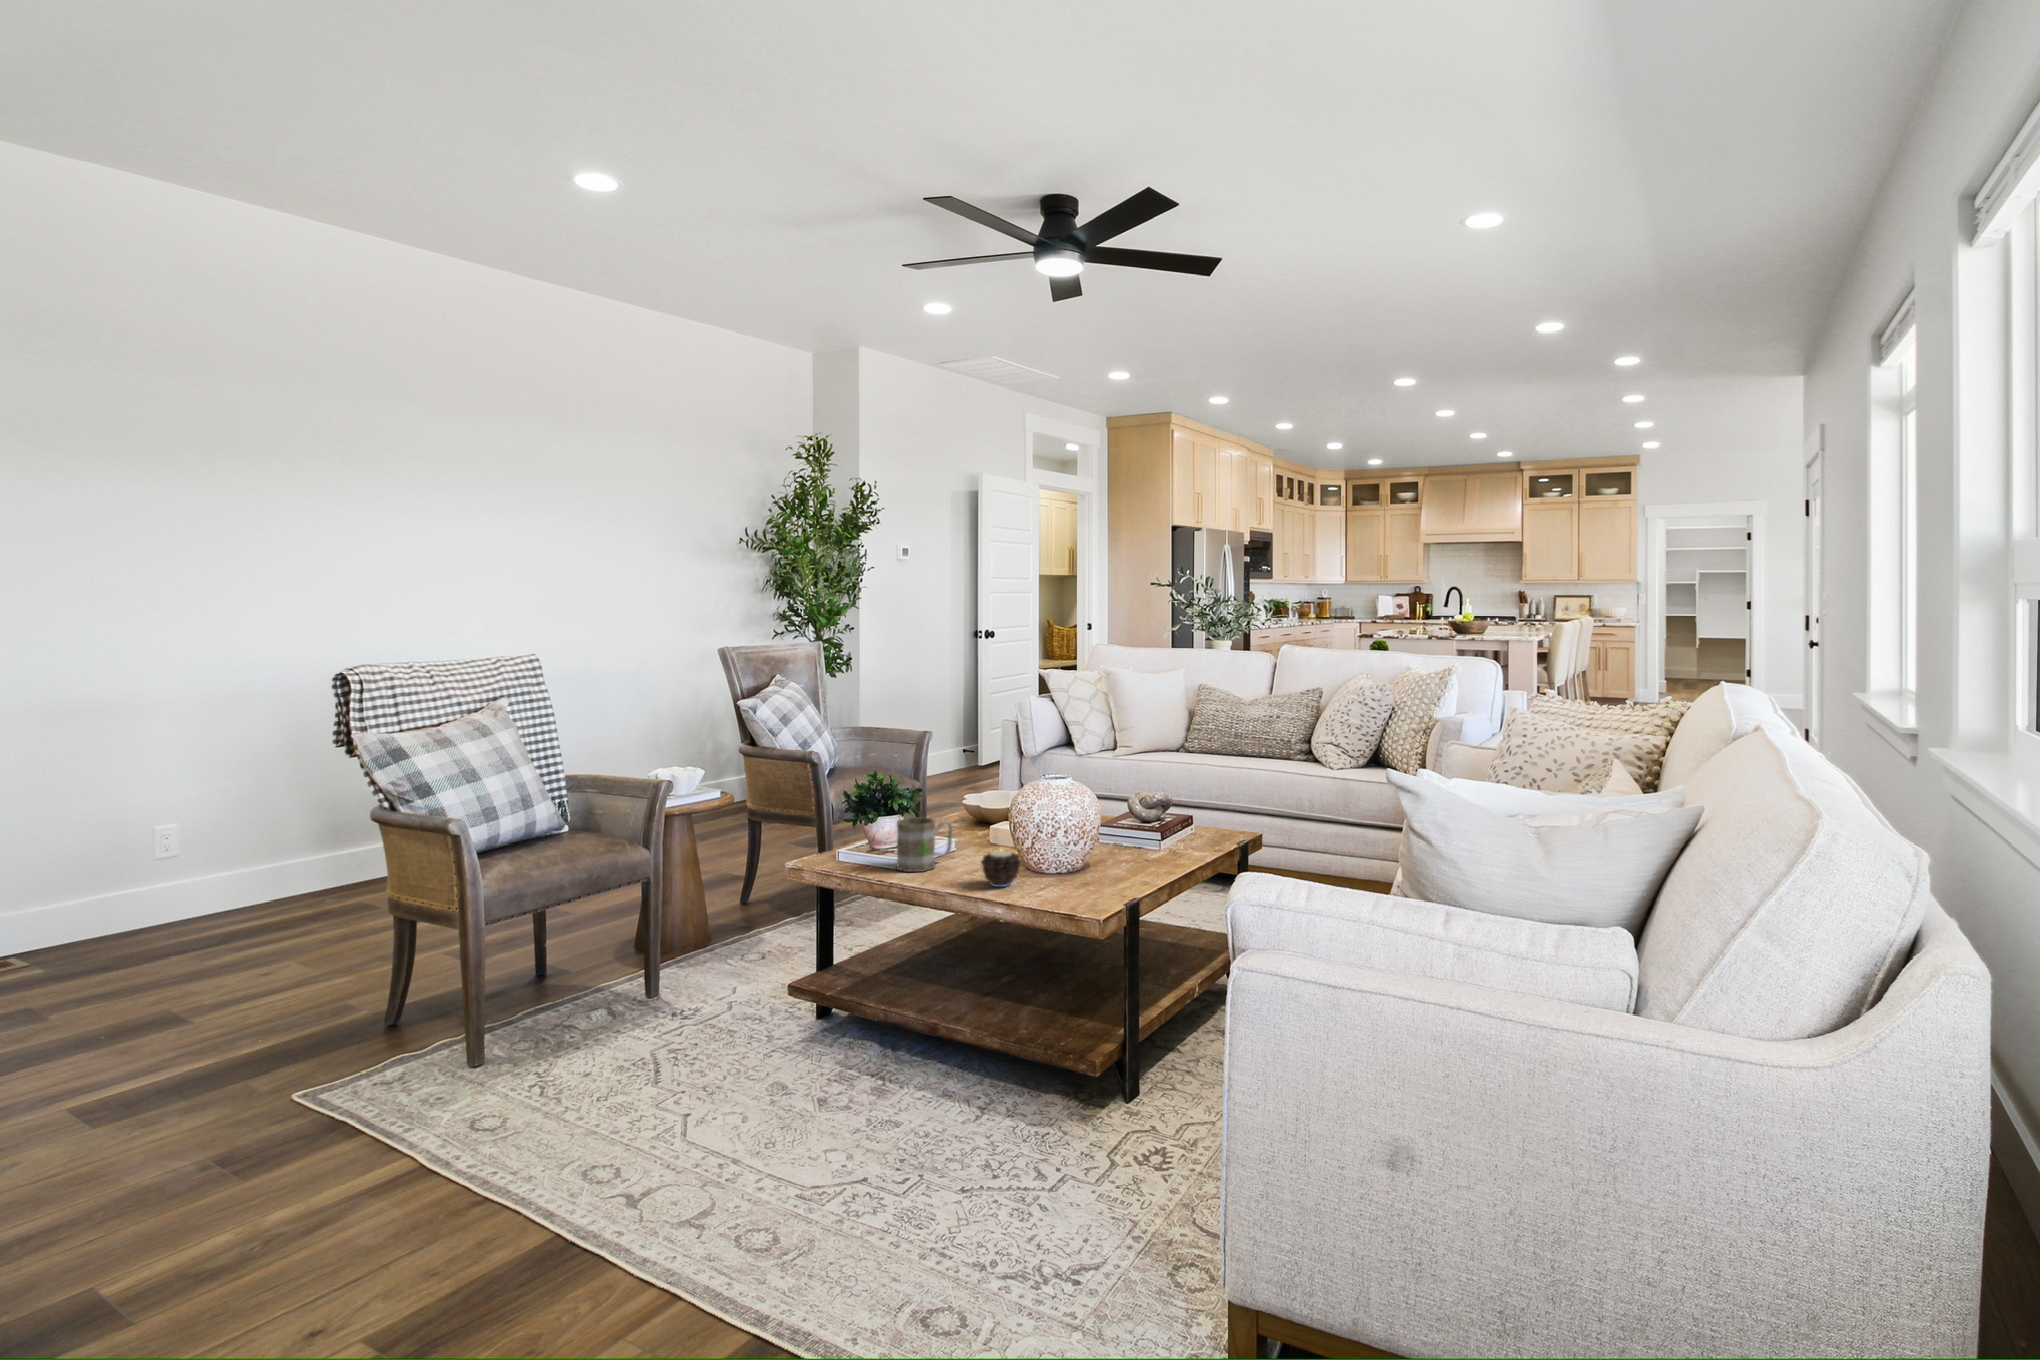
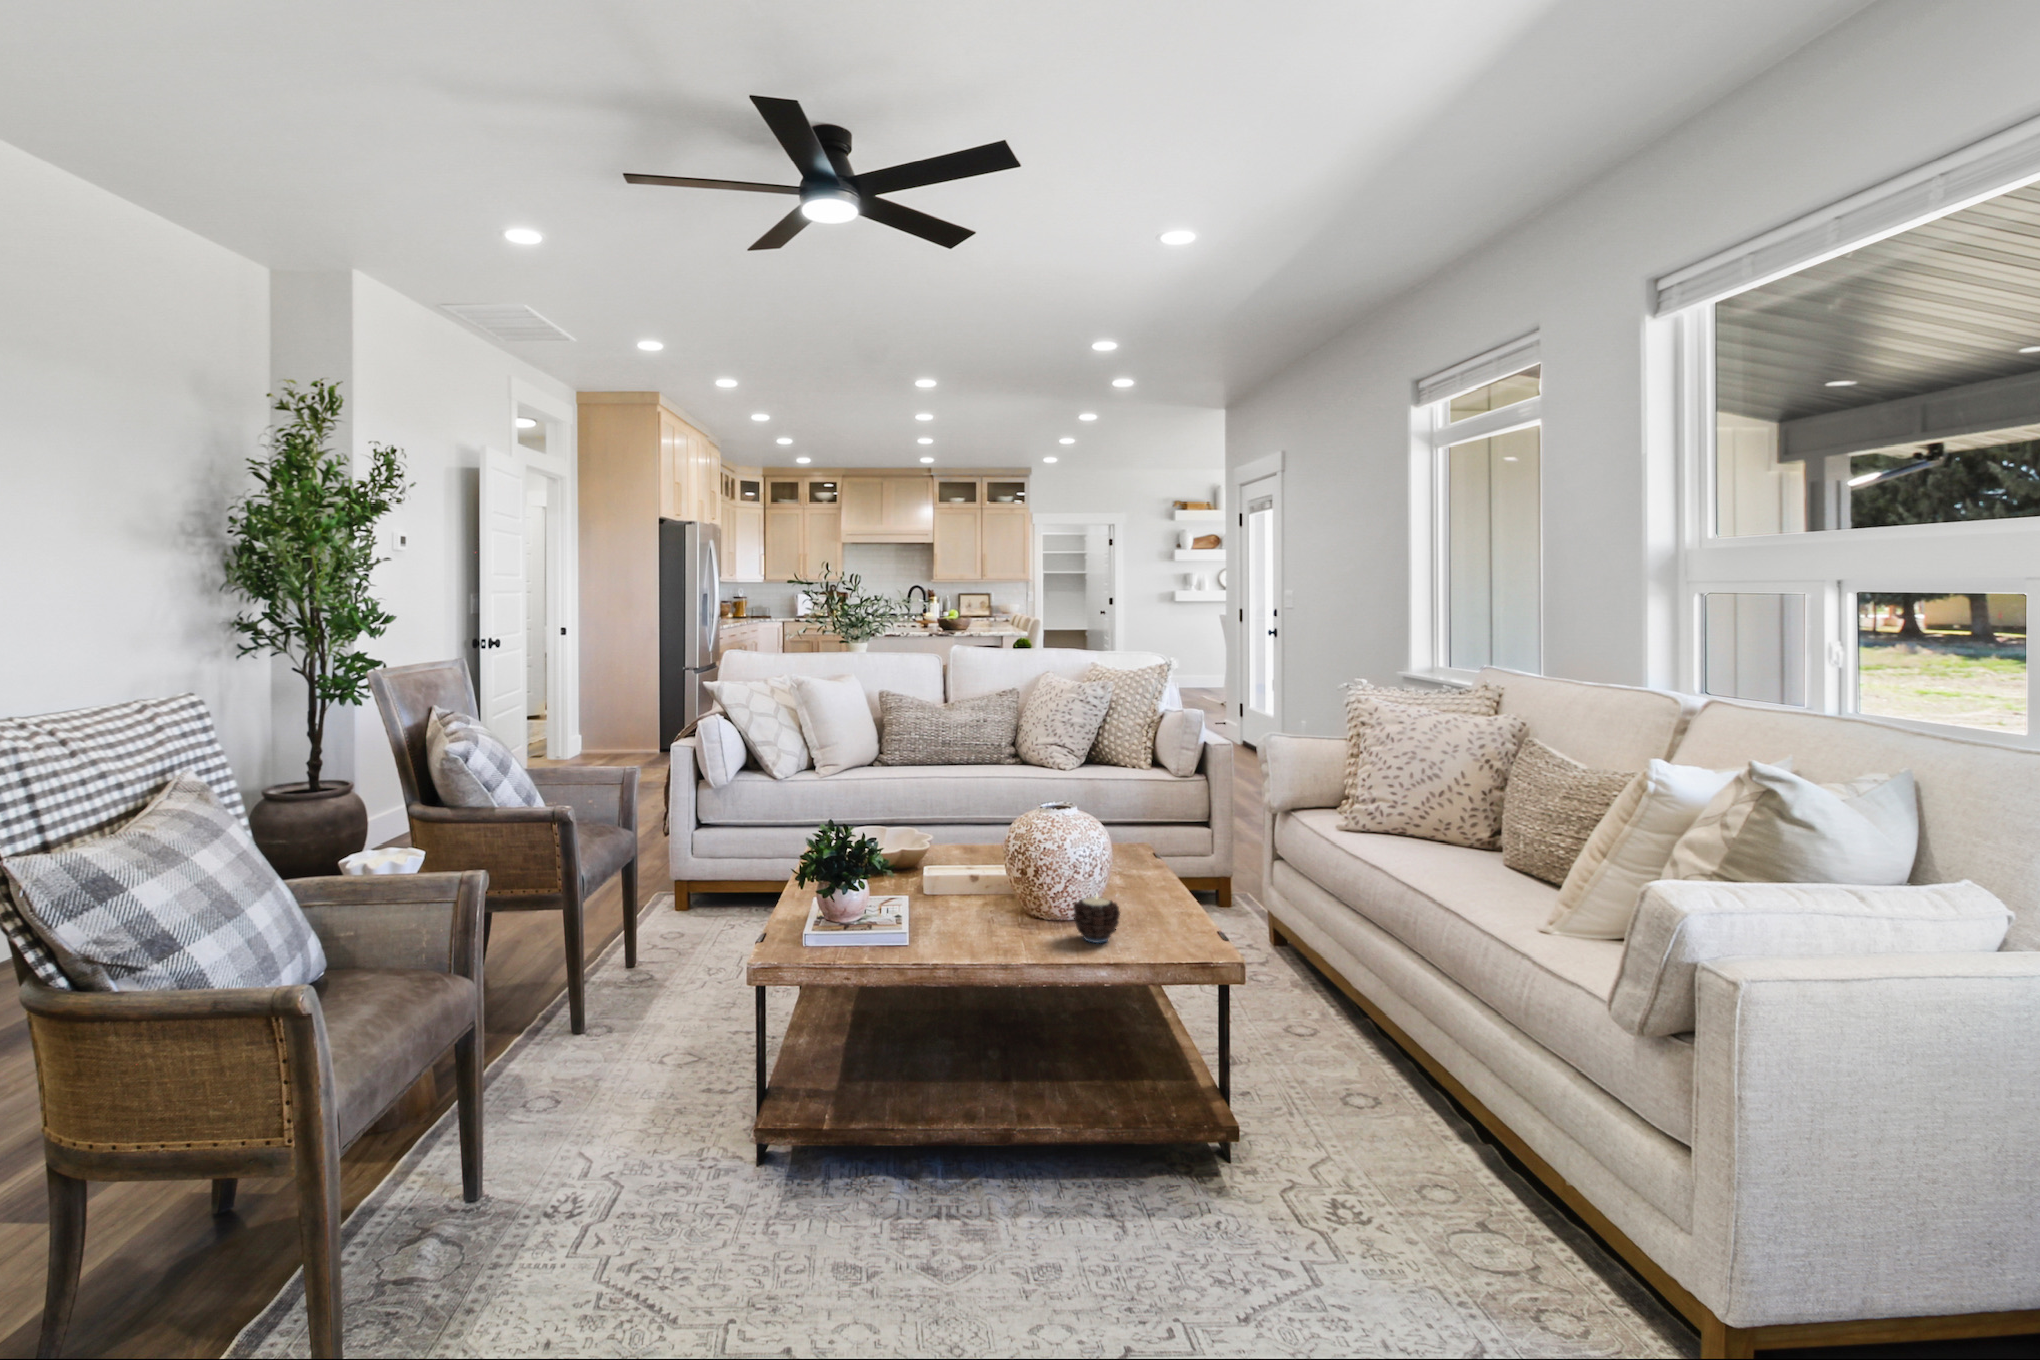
mug: present [897,817,953,872] -> none [925,871,975,944]

